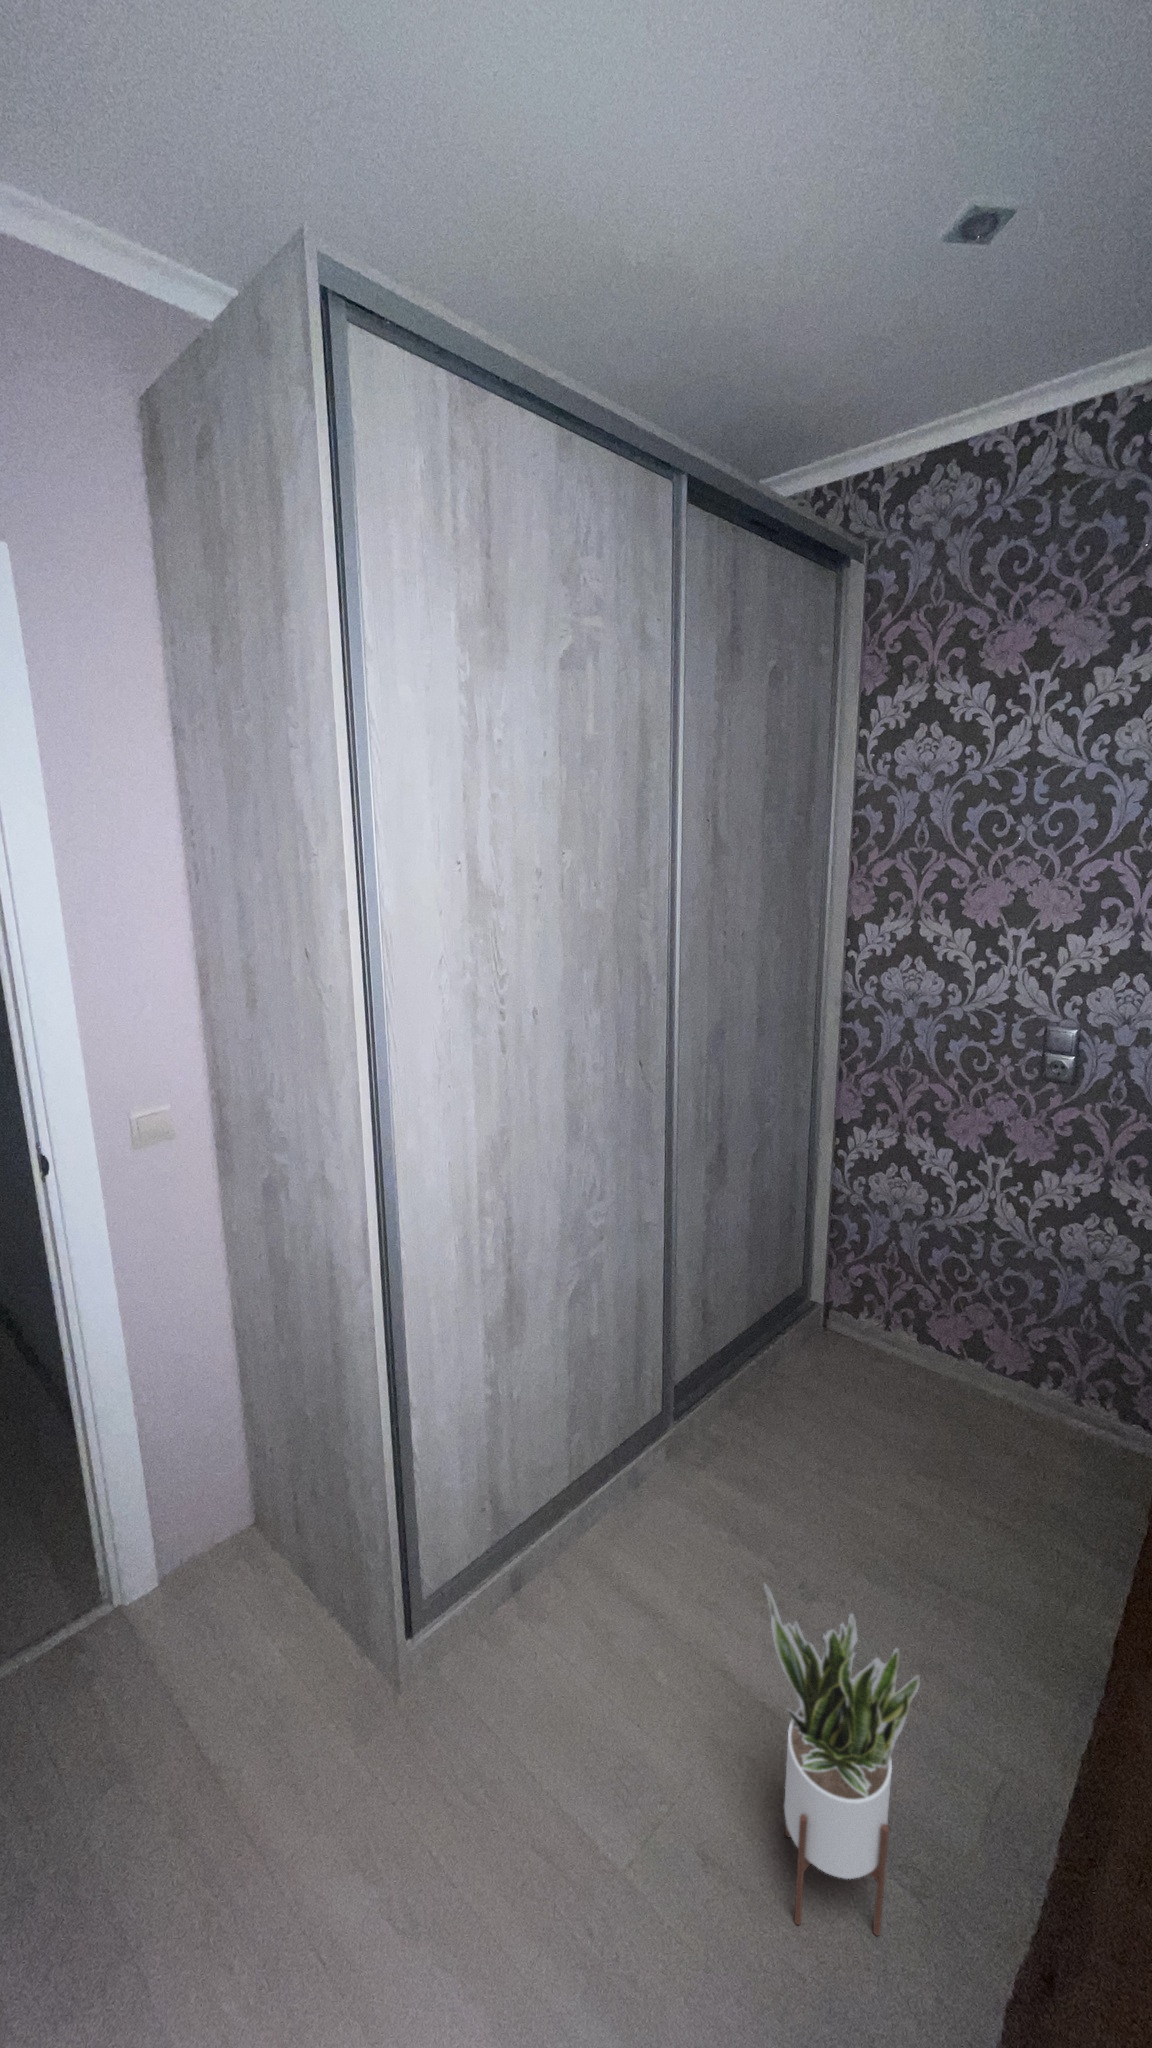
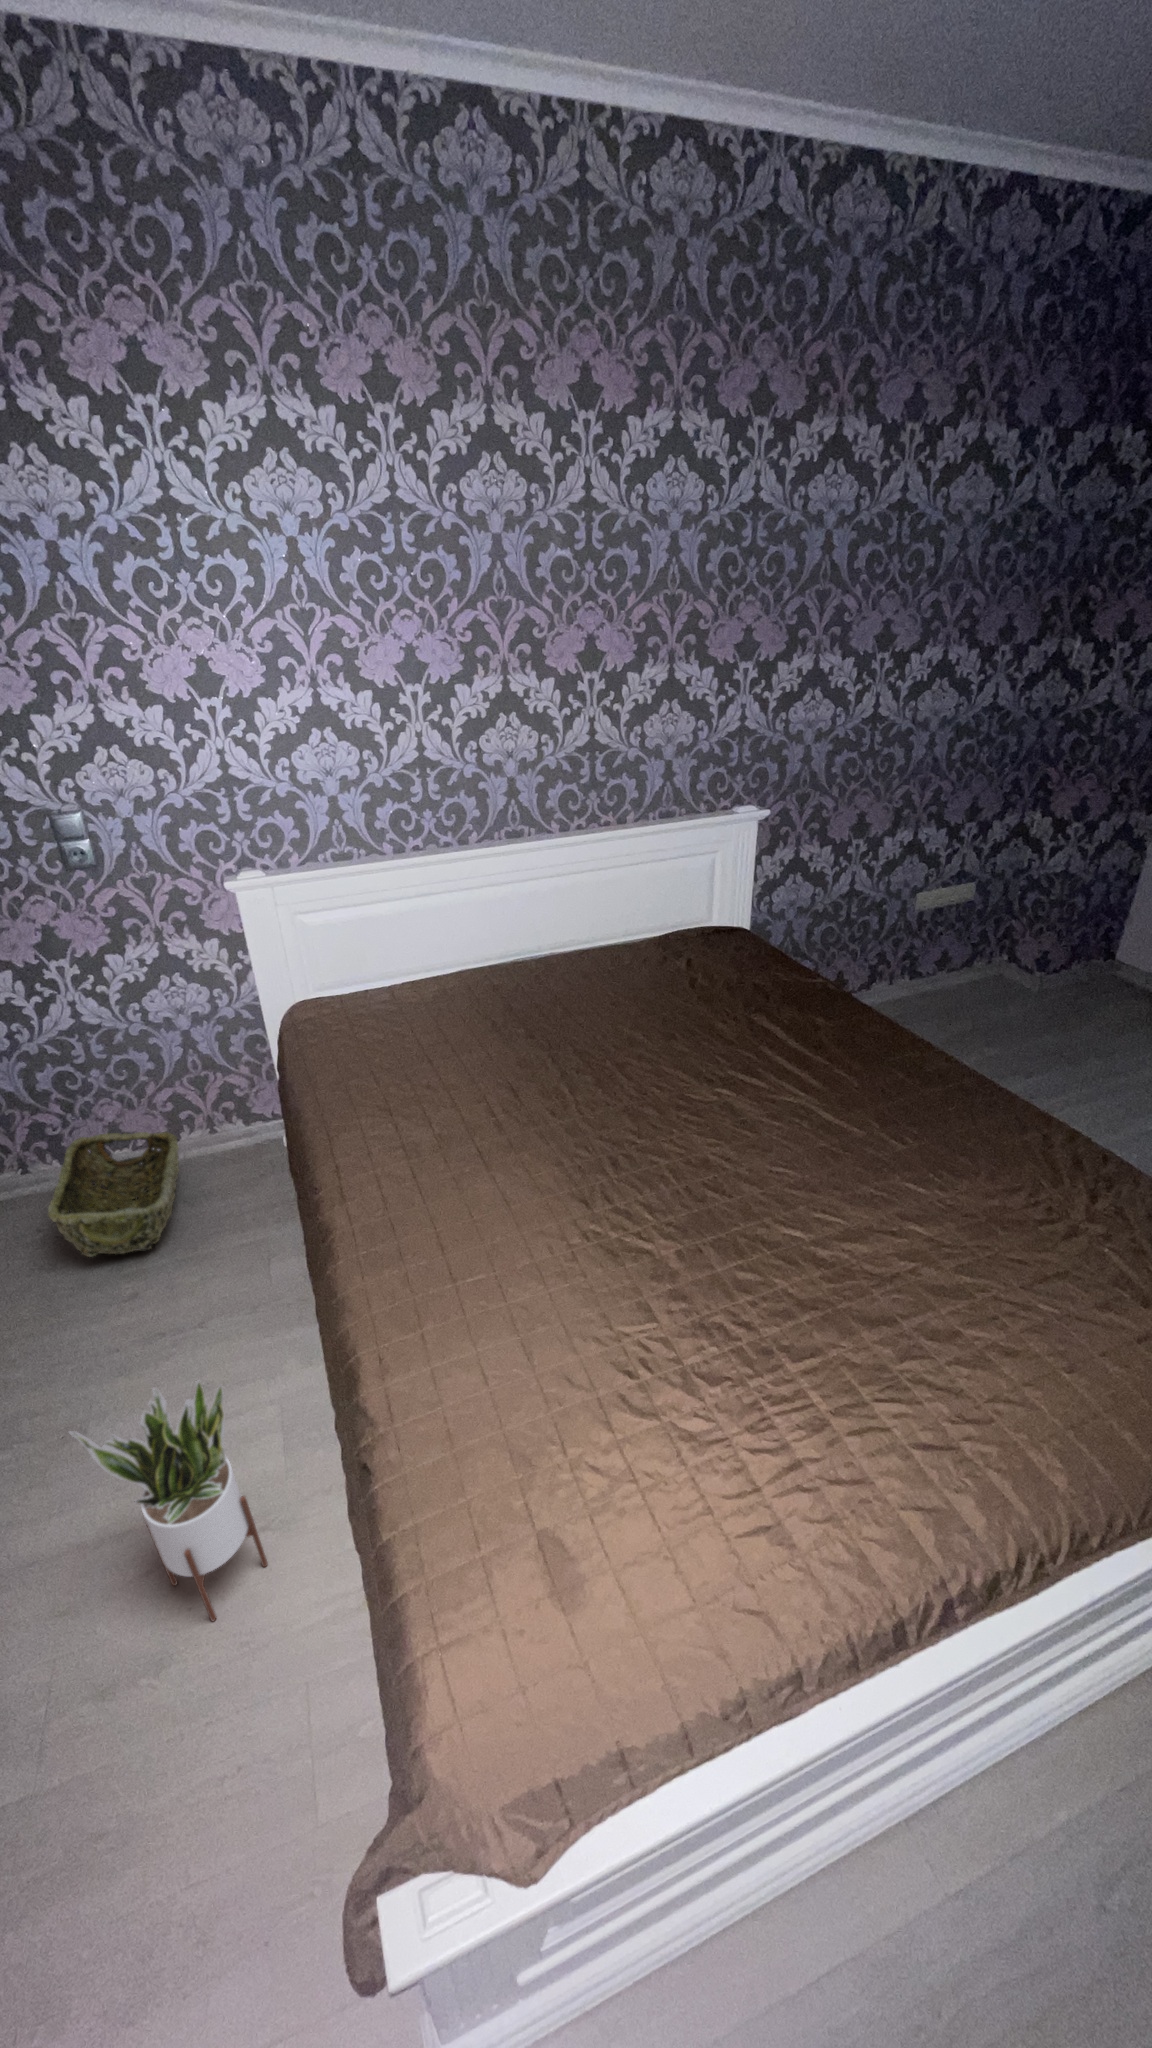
woven basket: none [879,1326,1035,1475] -> present [48,1132,179,1257]

